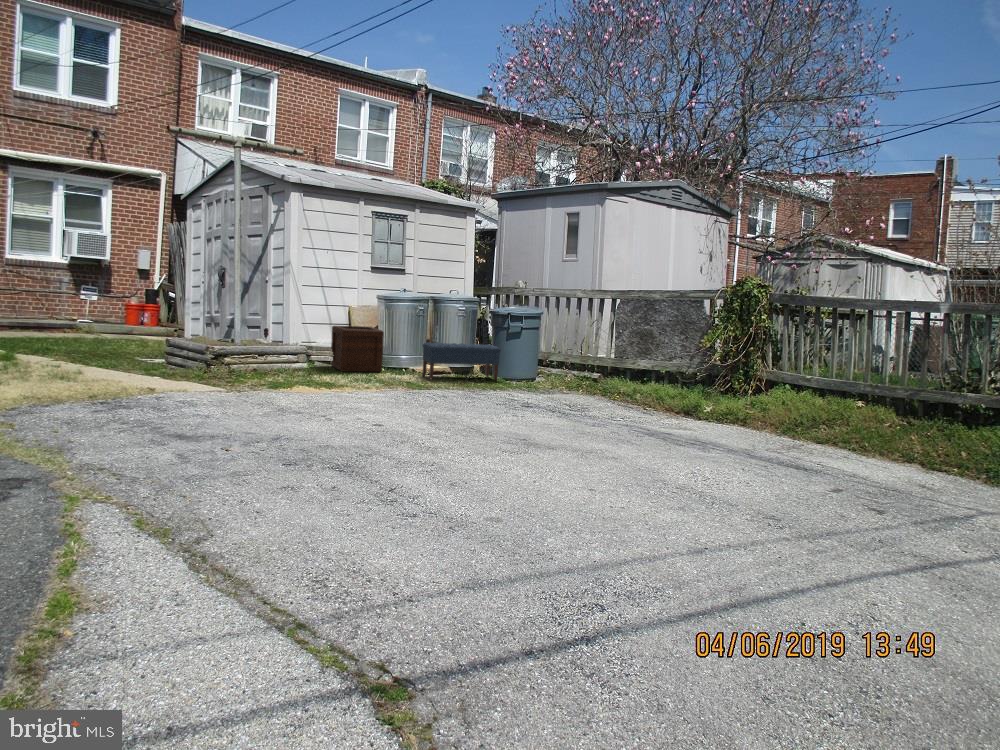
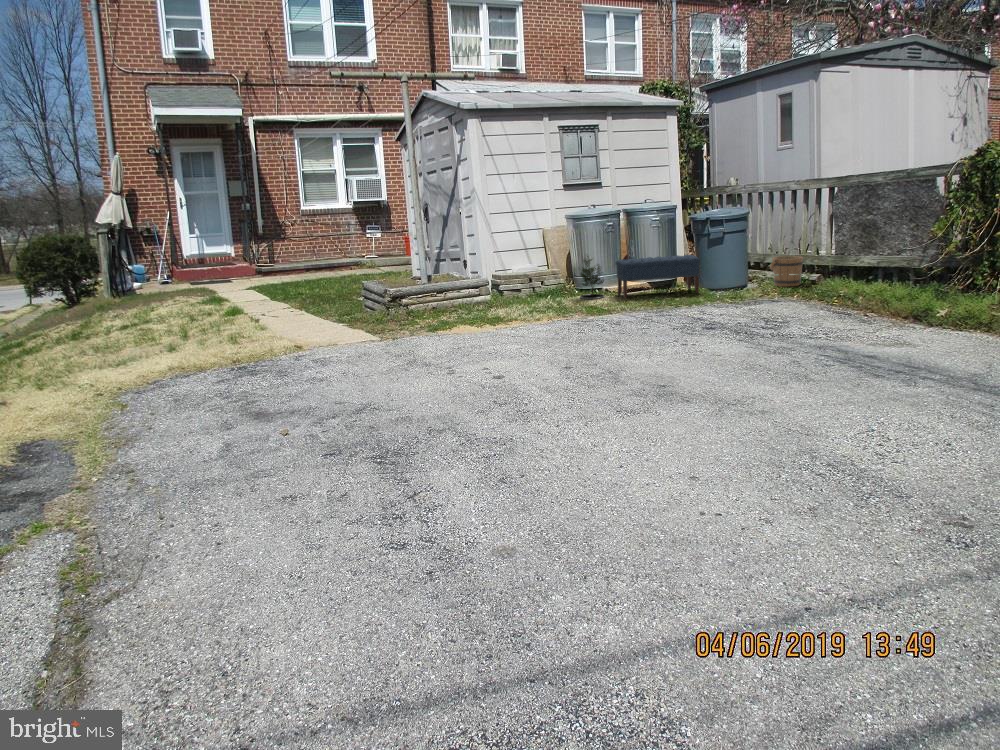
wooden crate: present [331,326,384,372] -> none [524,248,576,298]
potted tree: none [387,333,413,377] -> present [580,256,604,299]
bucket: none [558,354,587,382] -> present [770,256,803,287]

